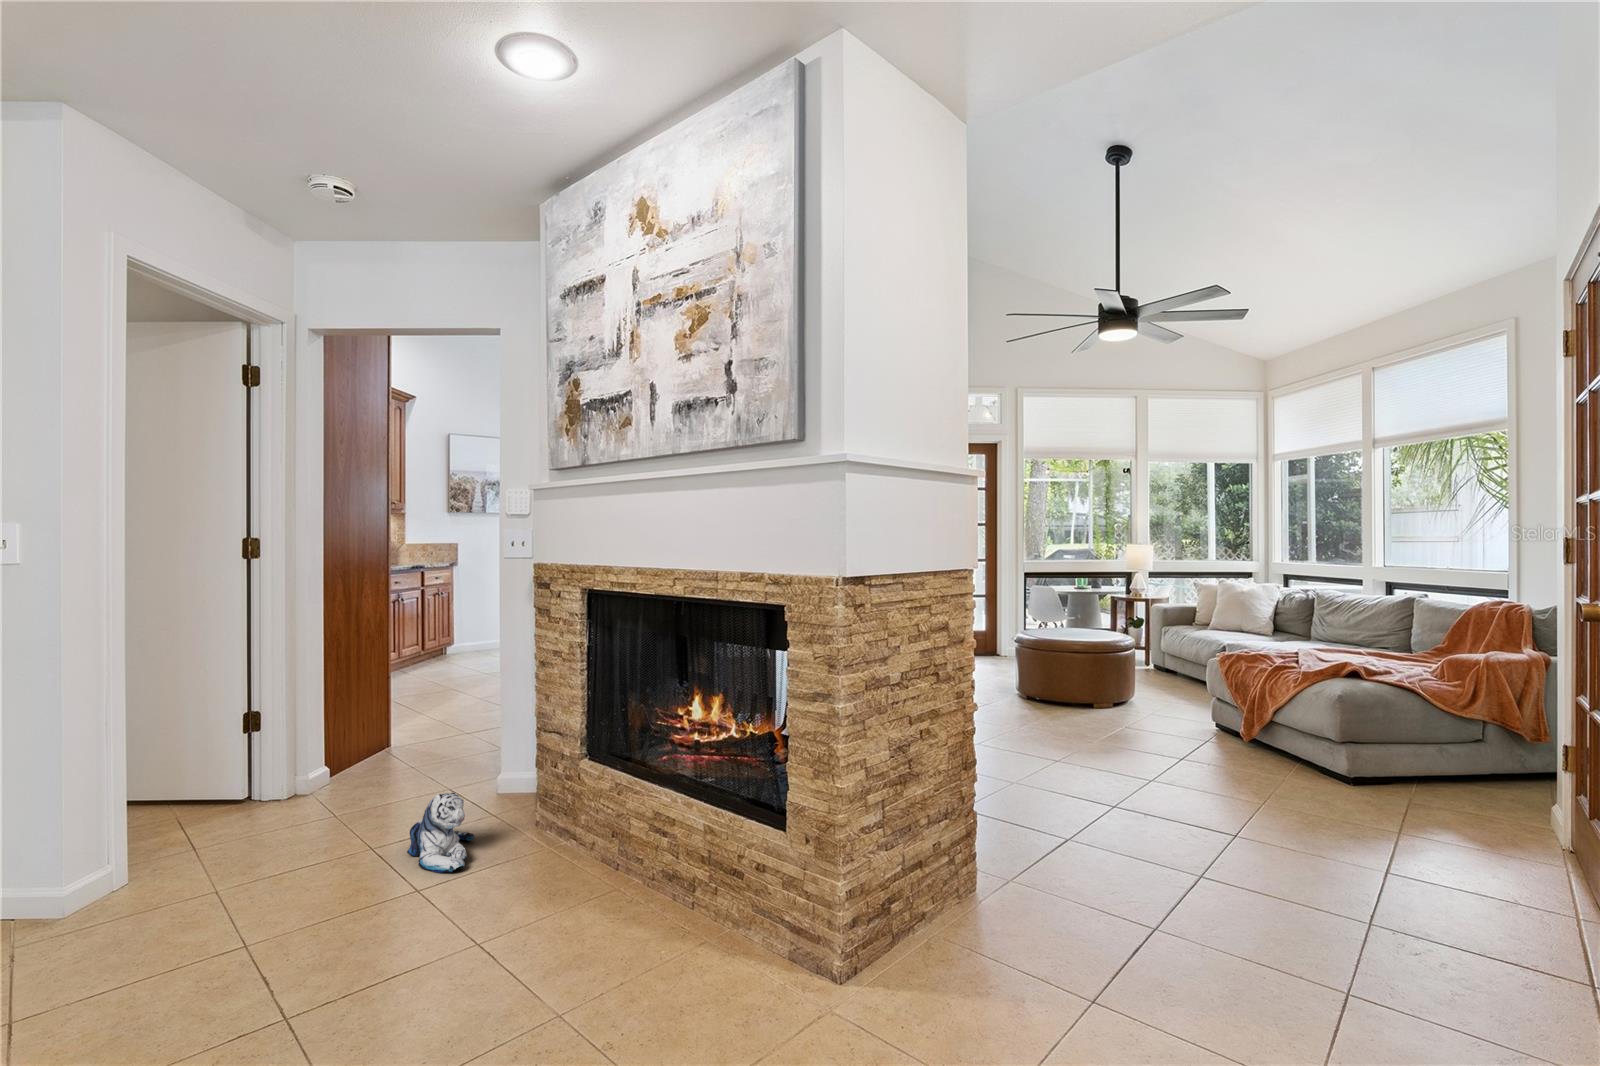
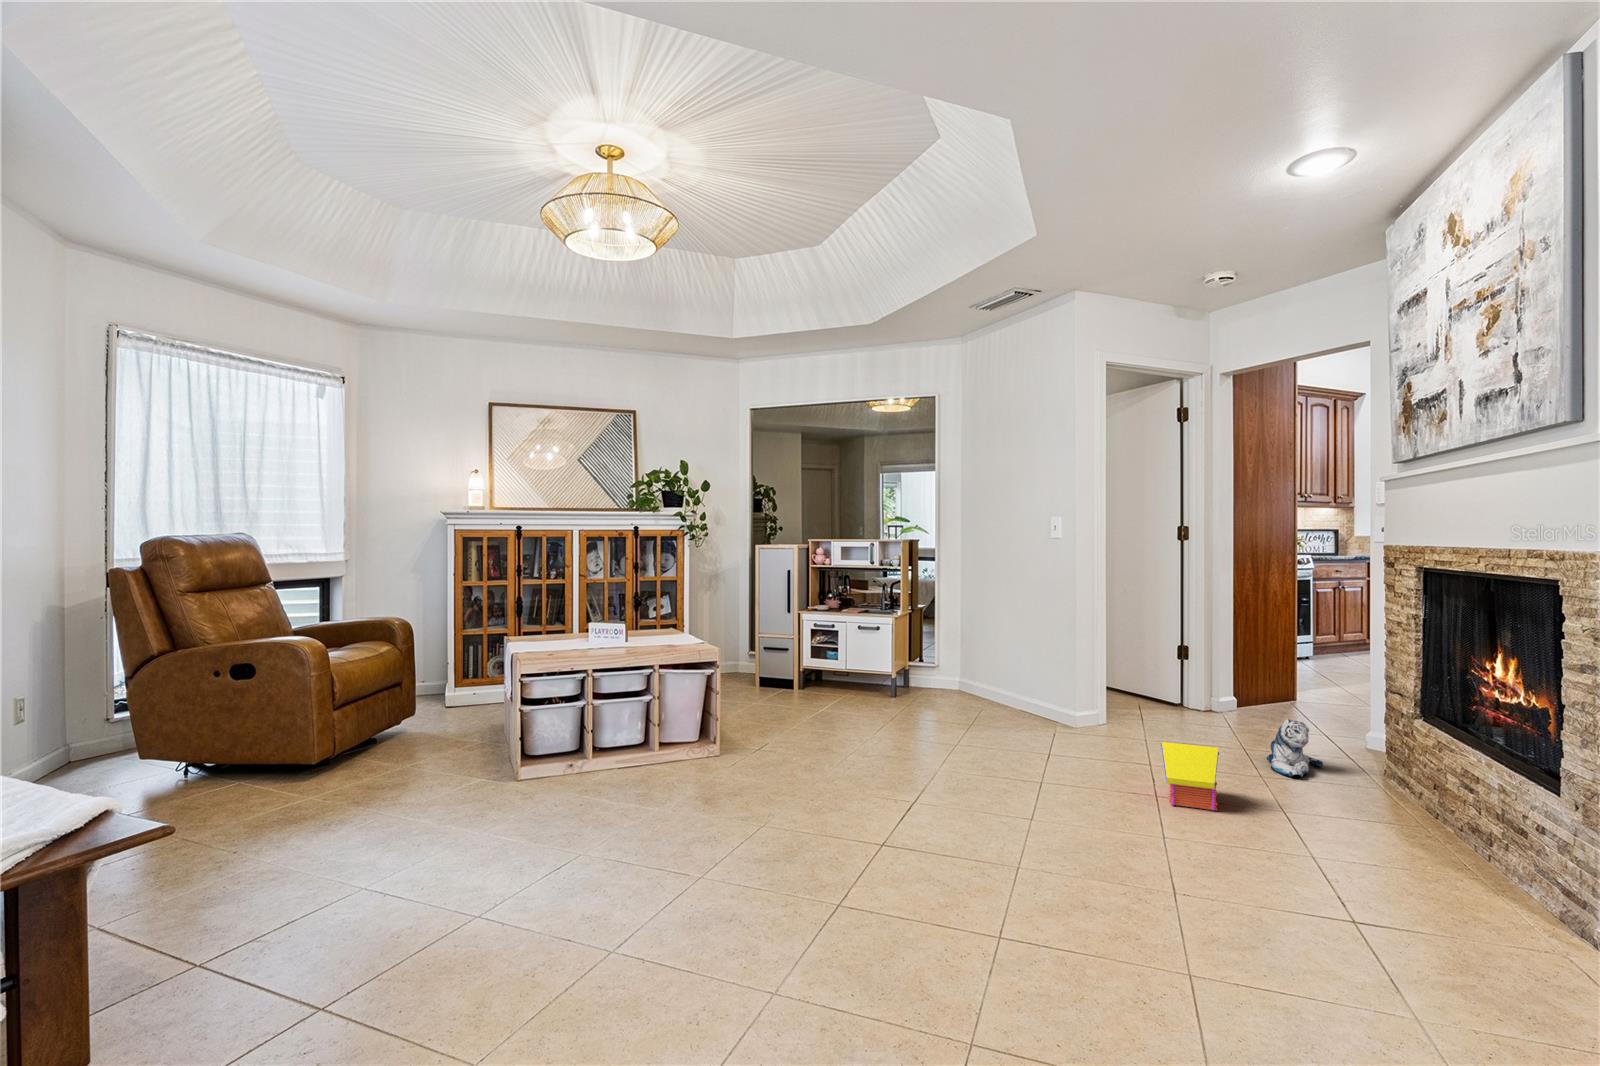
toy house: none [297,886,398,1016] -> present [1161,742,1219,810]

